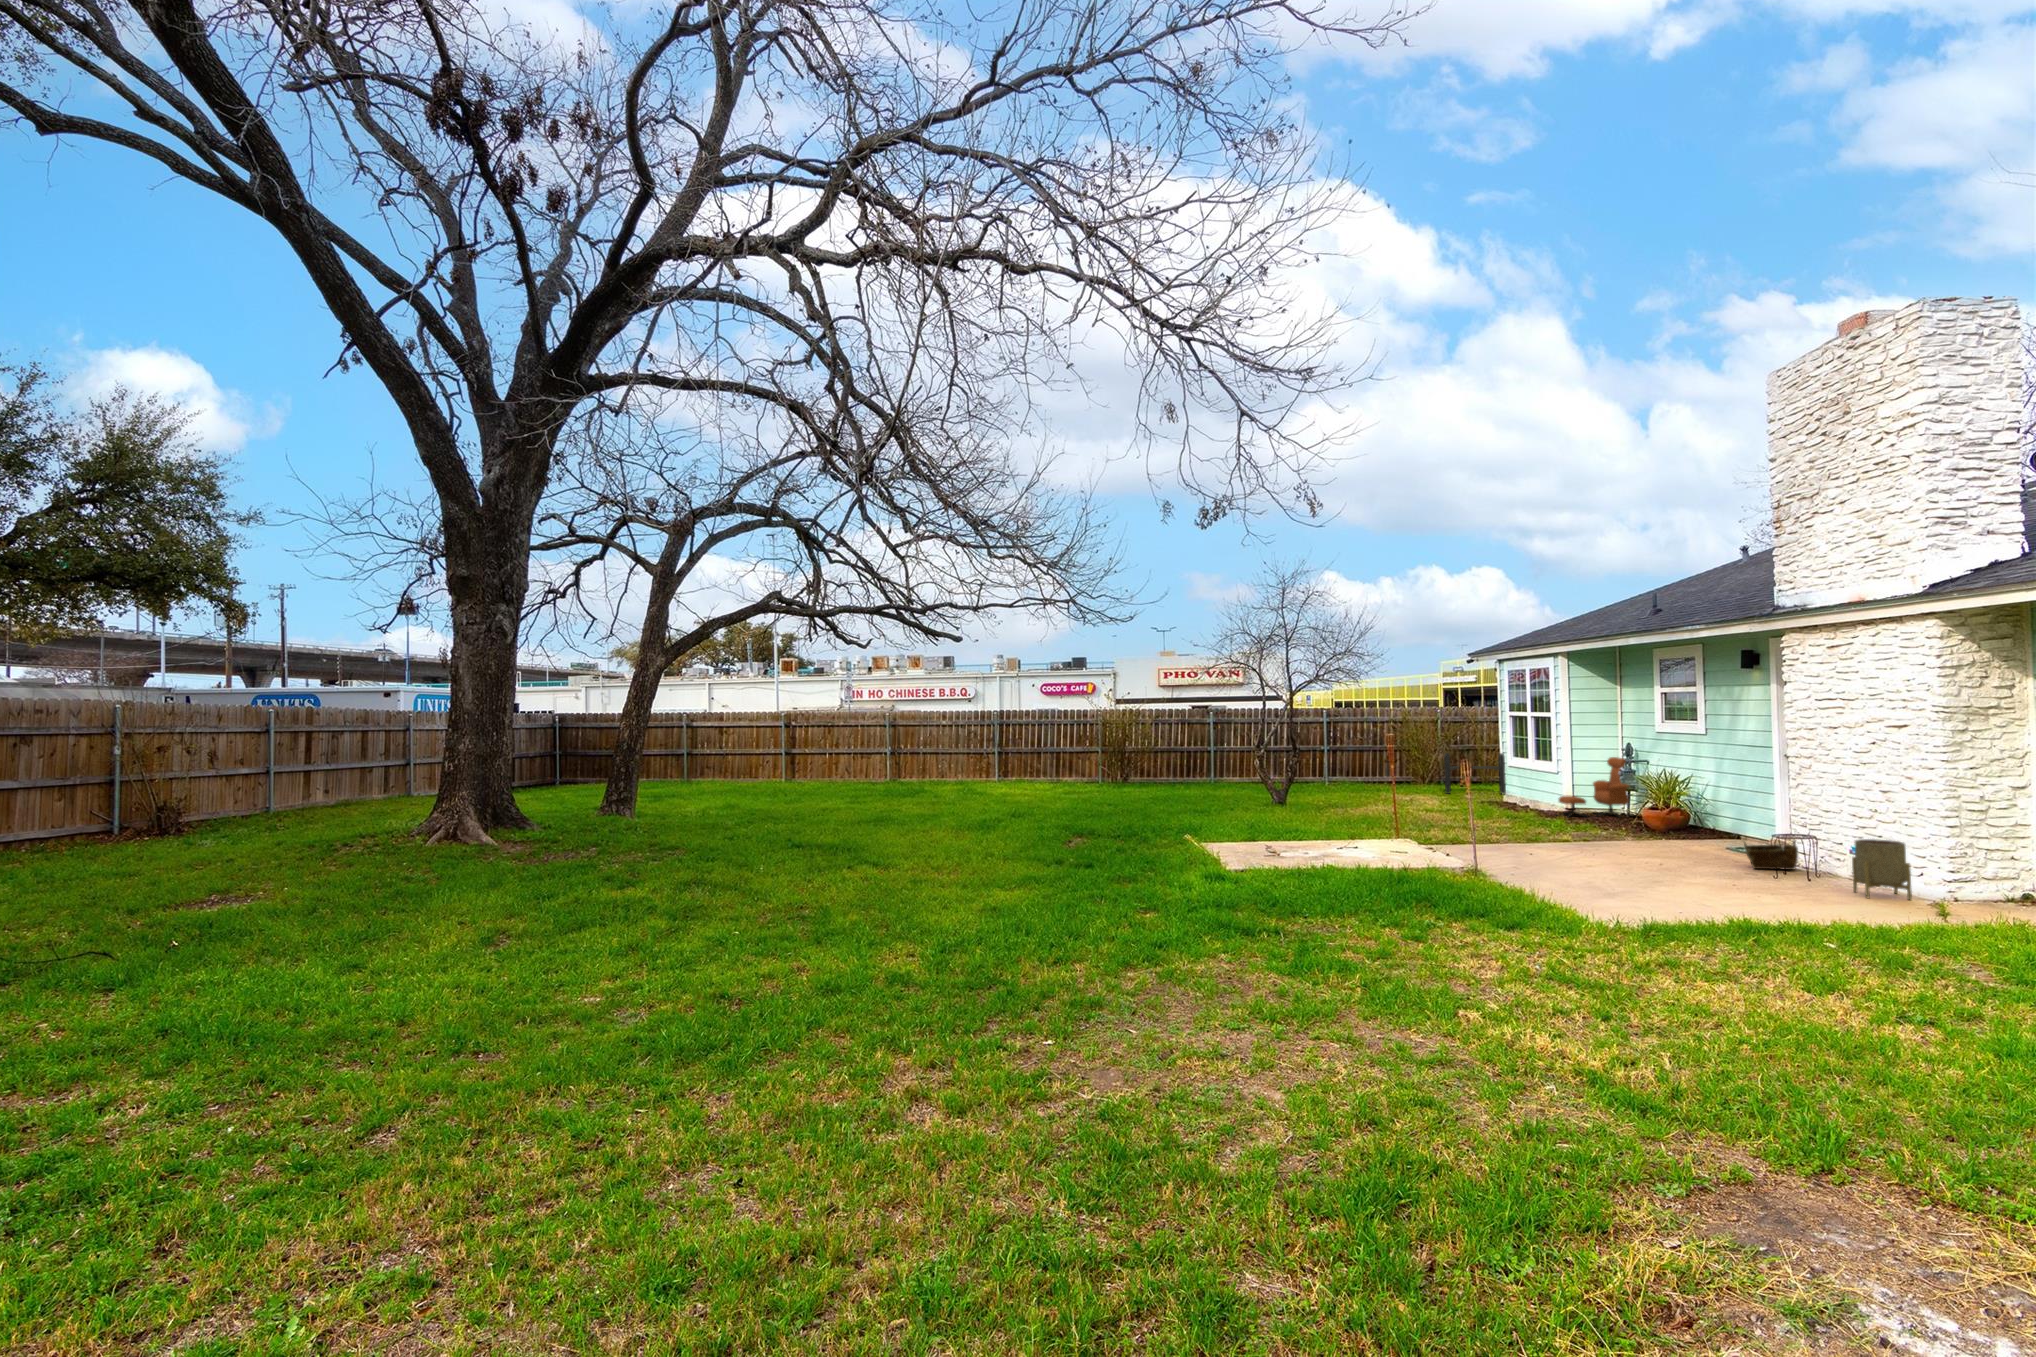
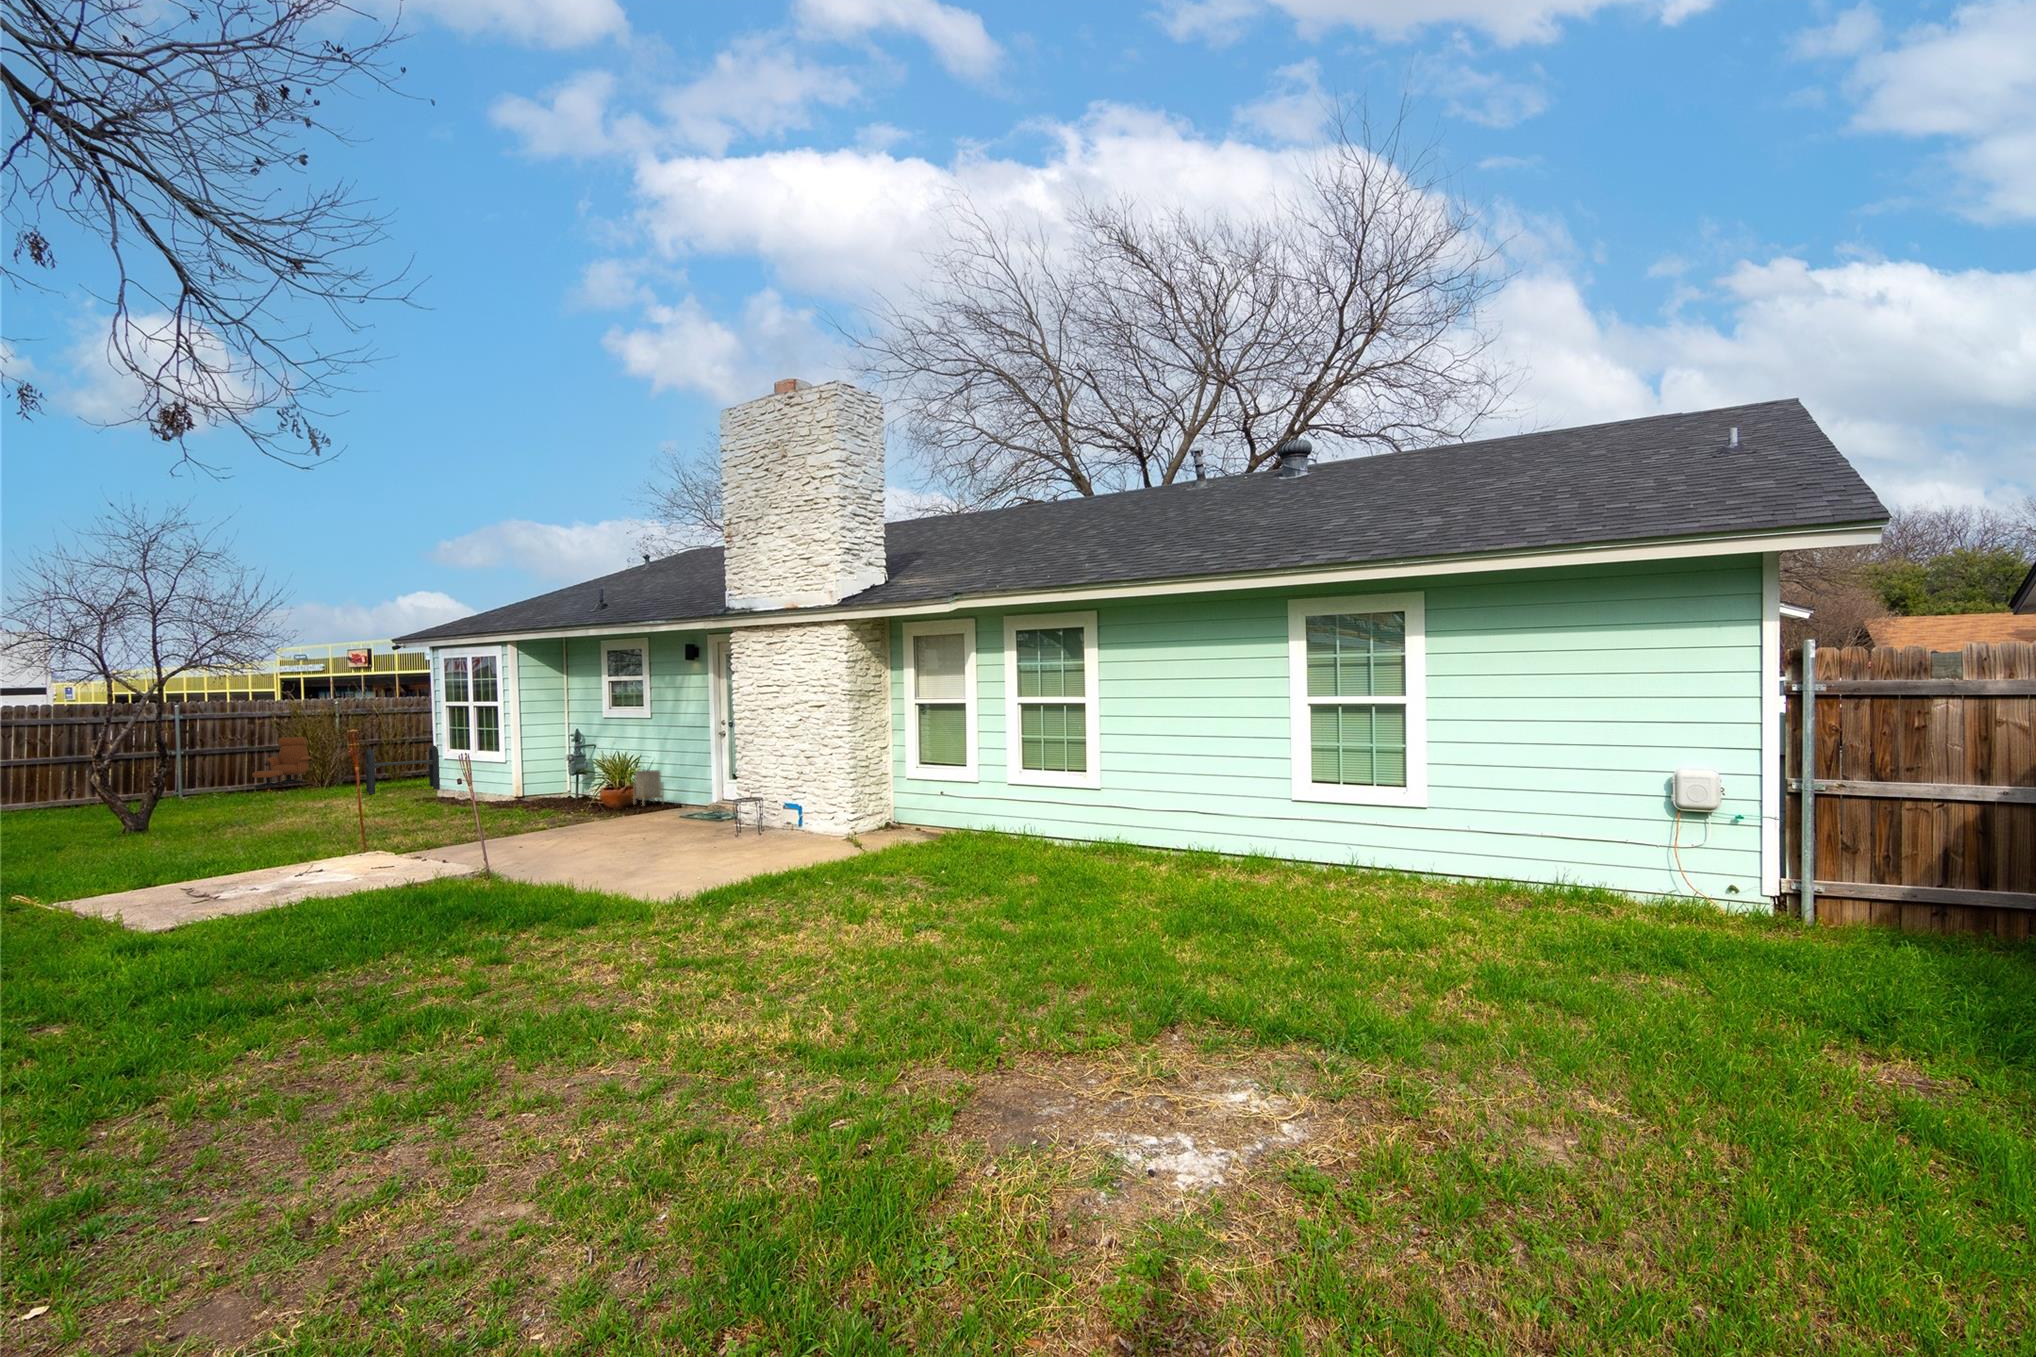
lounge chair: present [1559,757,1630,817] -> present [252,737,312,788]
planter: present [1852,839,1912,900] -> present [633,770,664,804]
woven basket: present [1744,841,1798,870] -> none [708,800,747,830]

